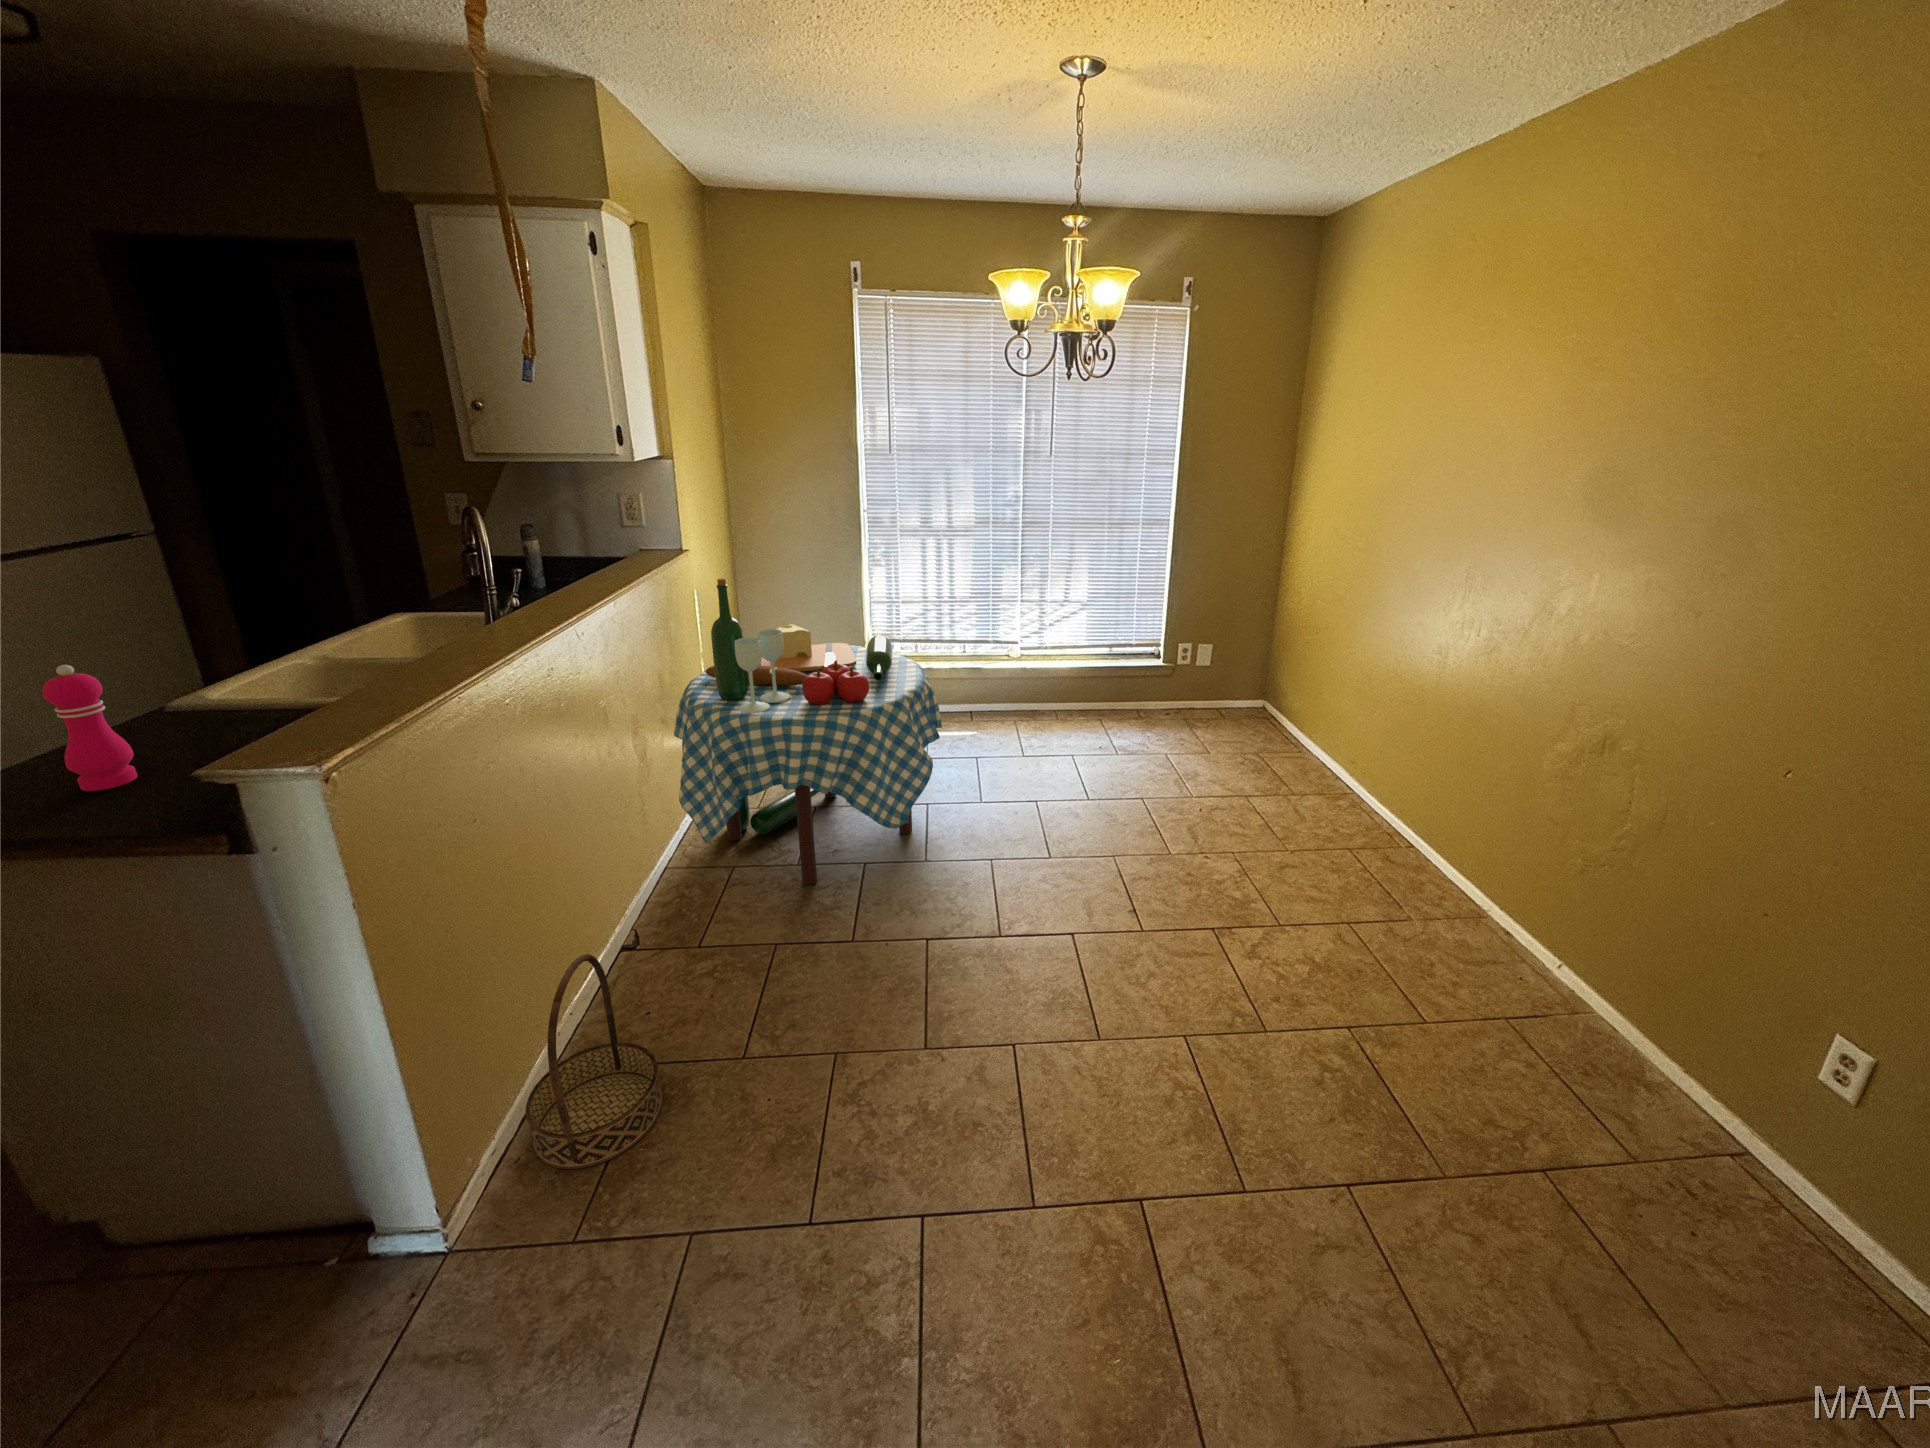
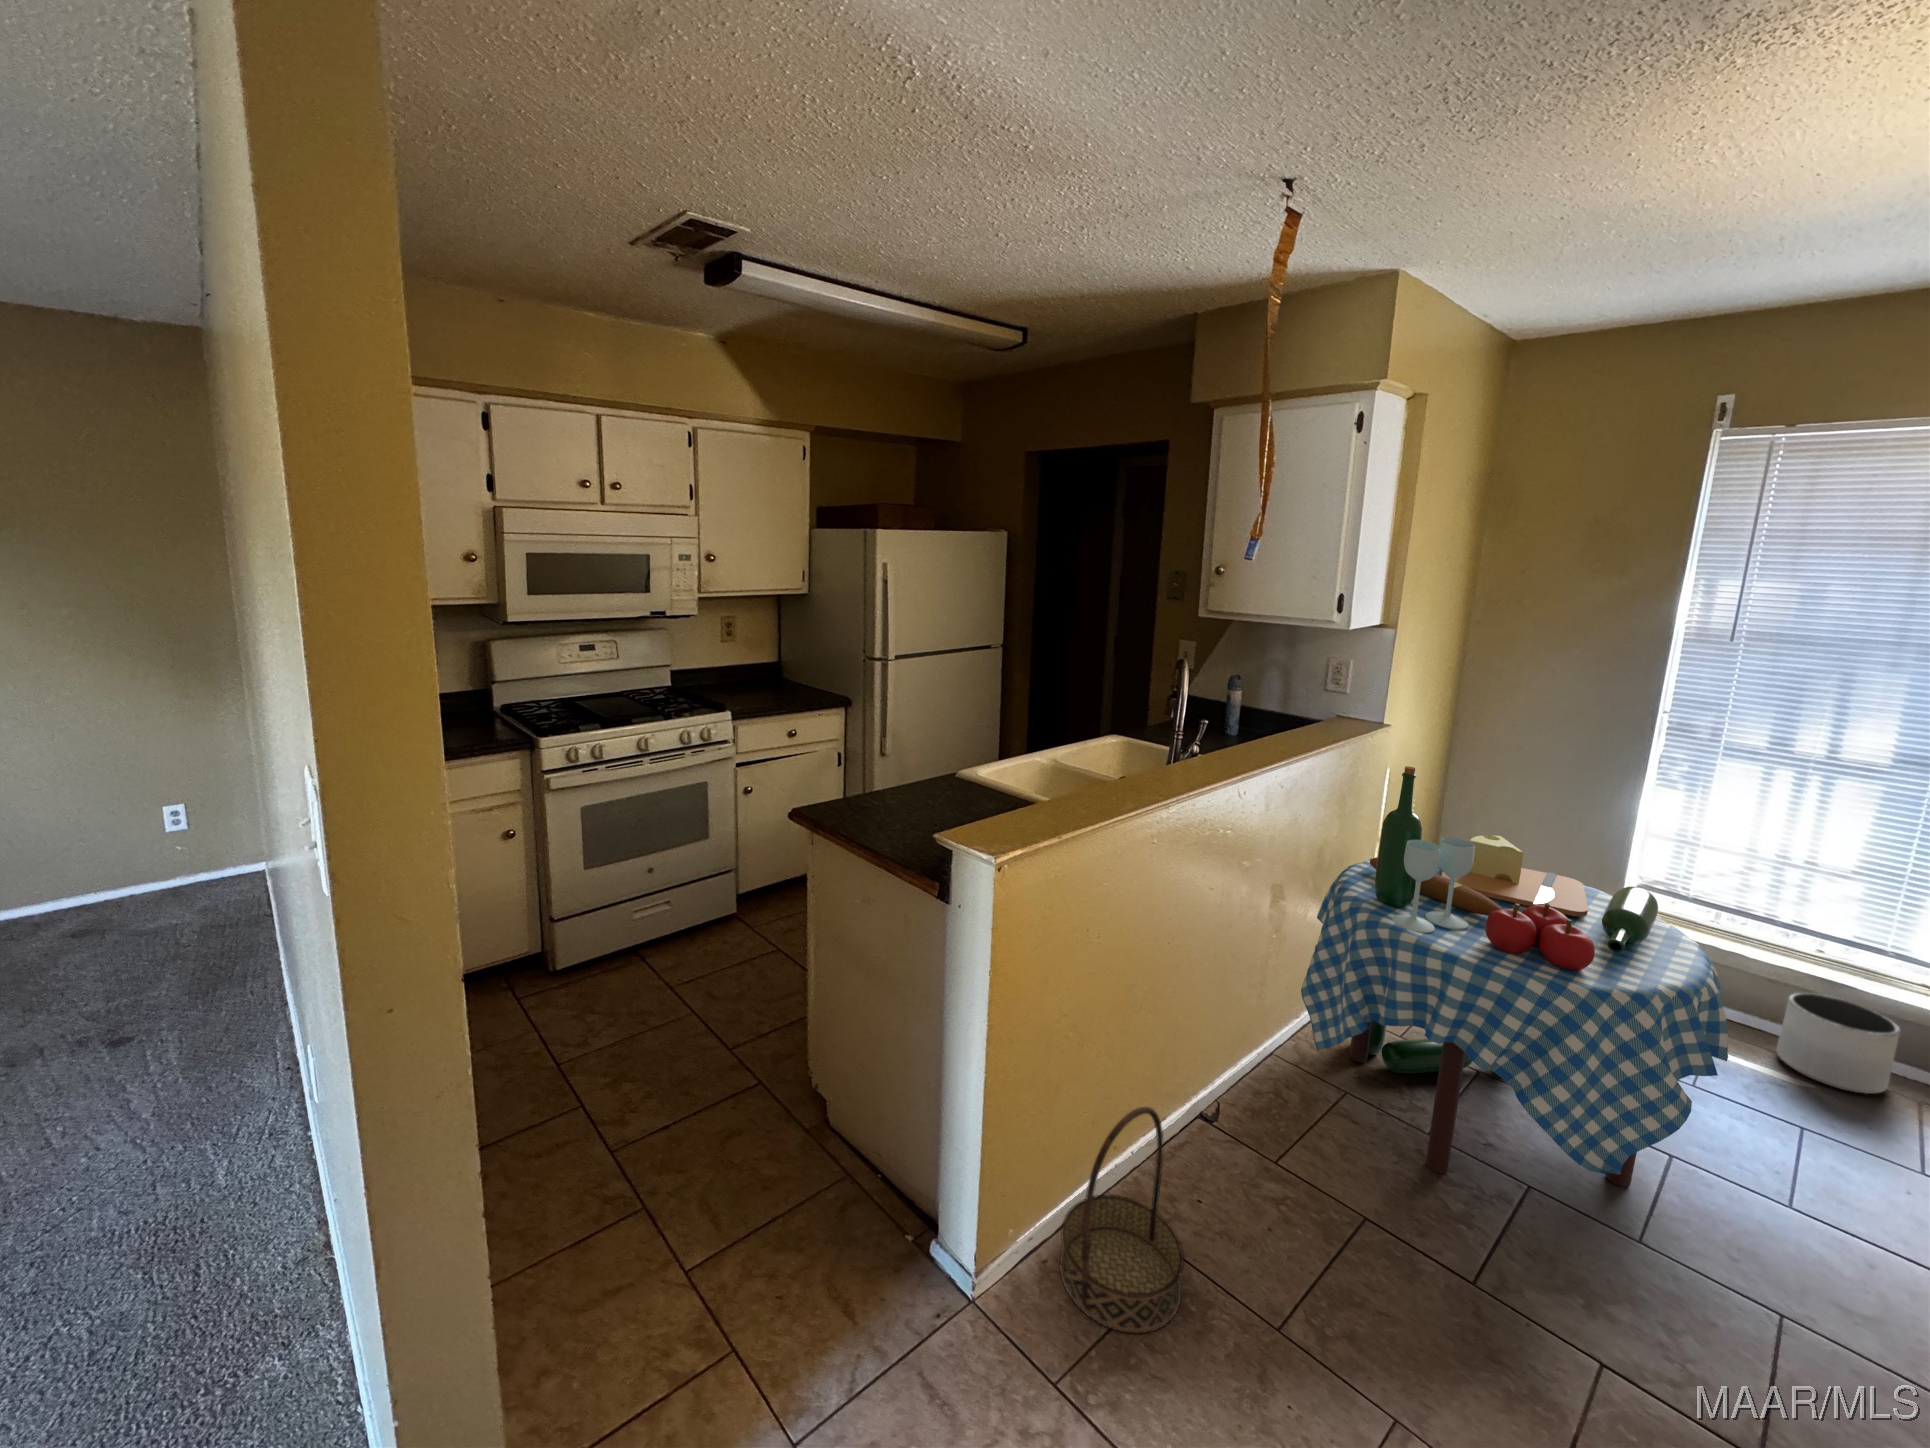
pepper mill: present [43,665,137,791] -> none [896,740,926,825]
planter: none [955,677,999,729] -> present [1777,993,1900,1094]

